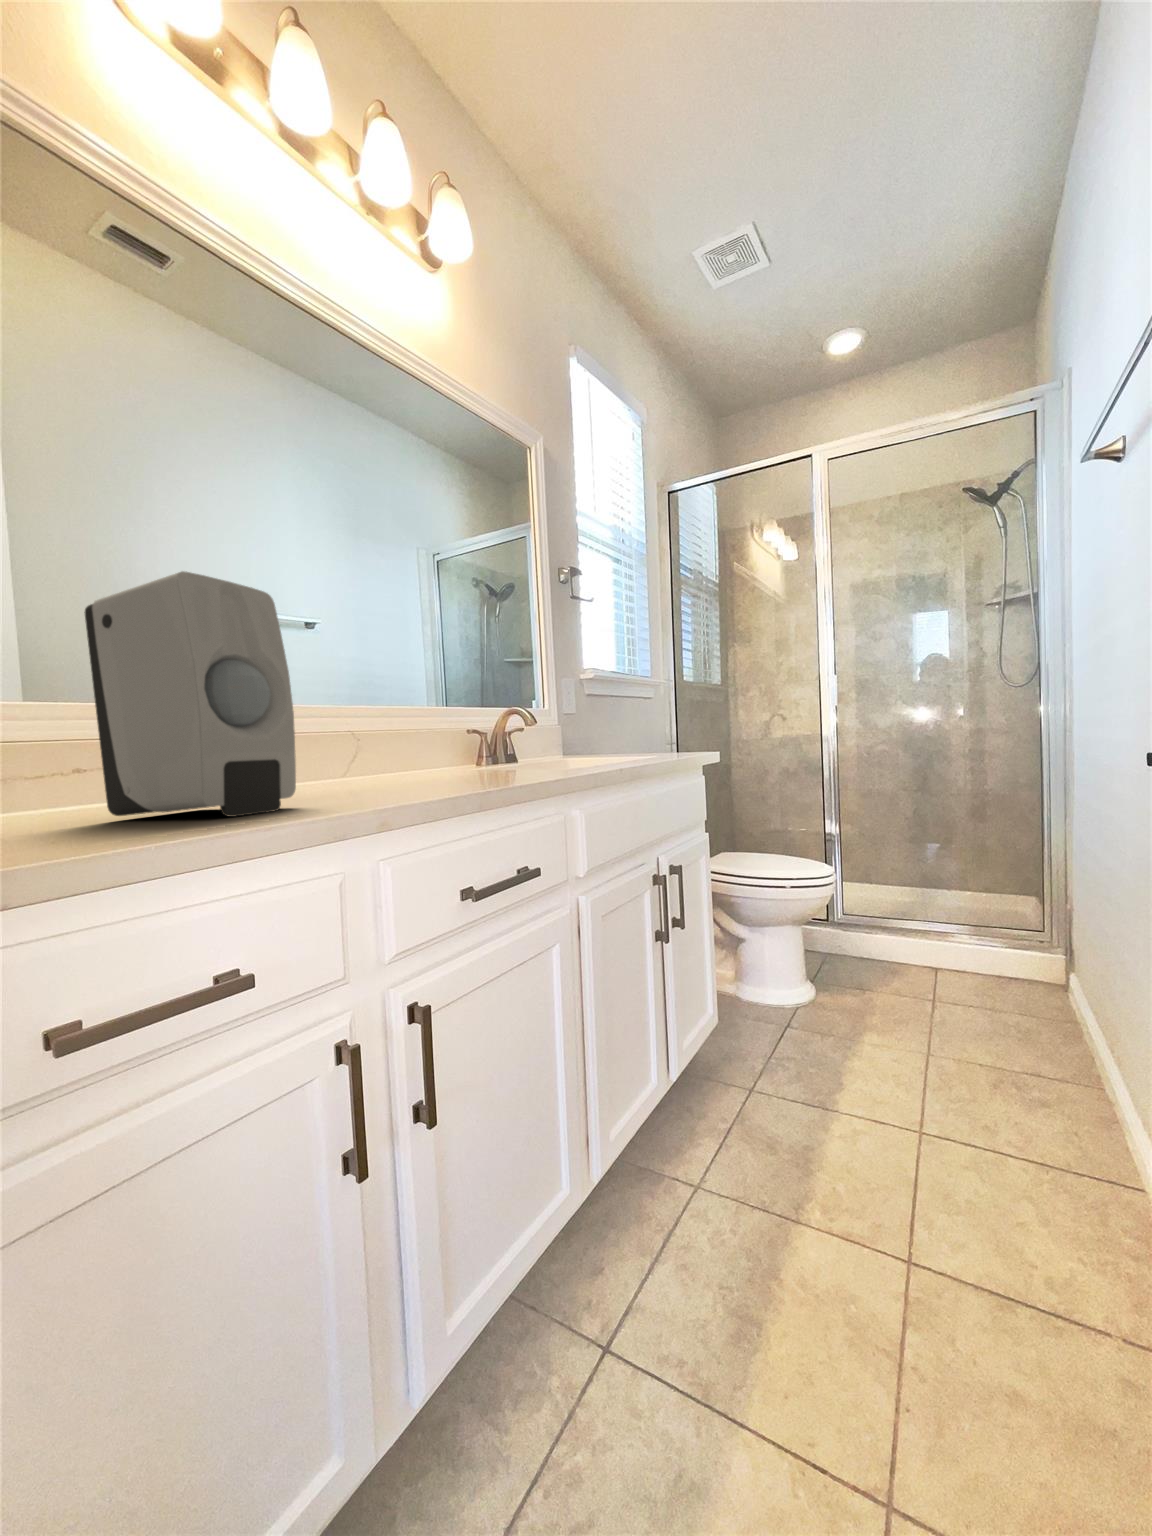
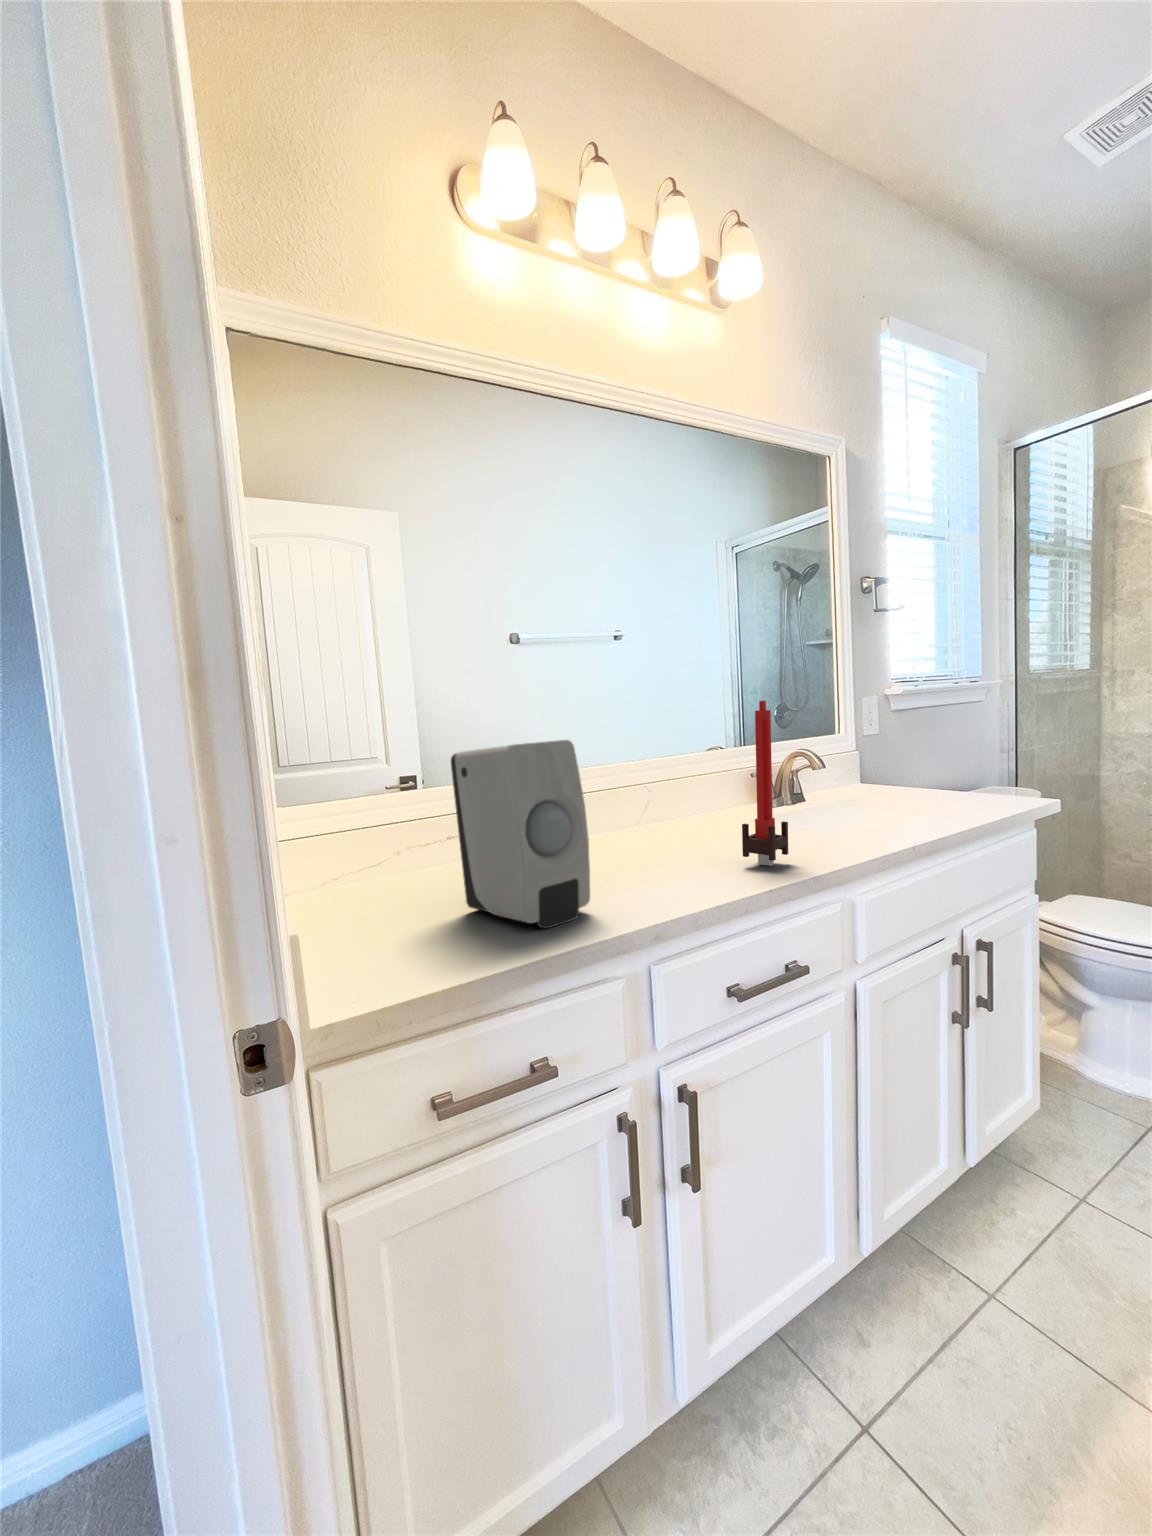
candle: none [469,608,515,780] -> present [742,701,788,866]

